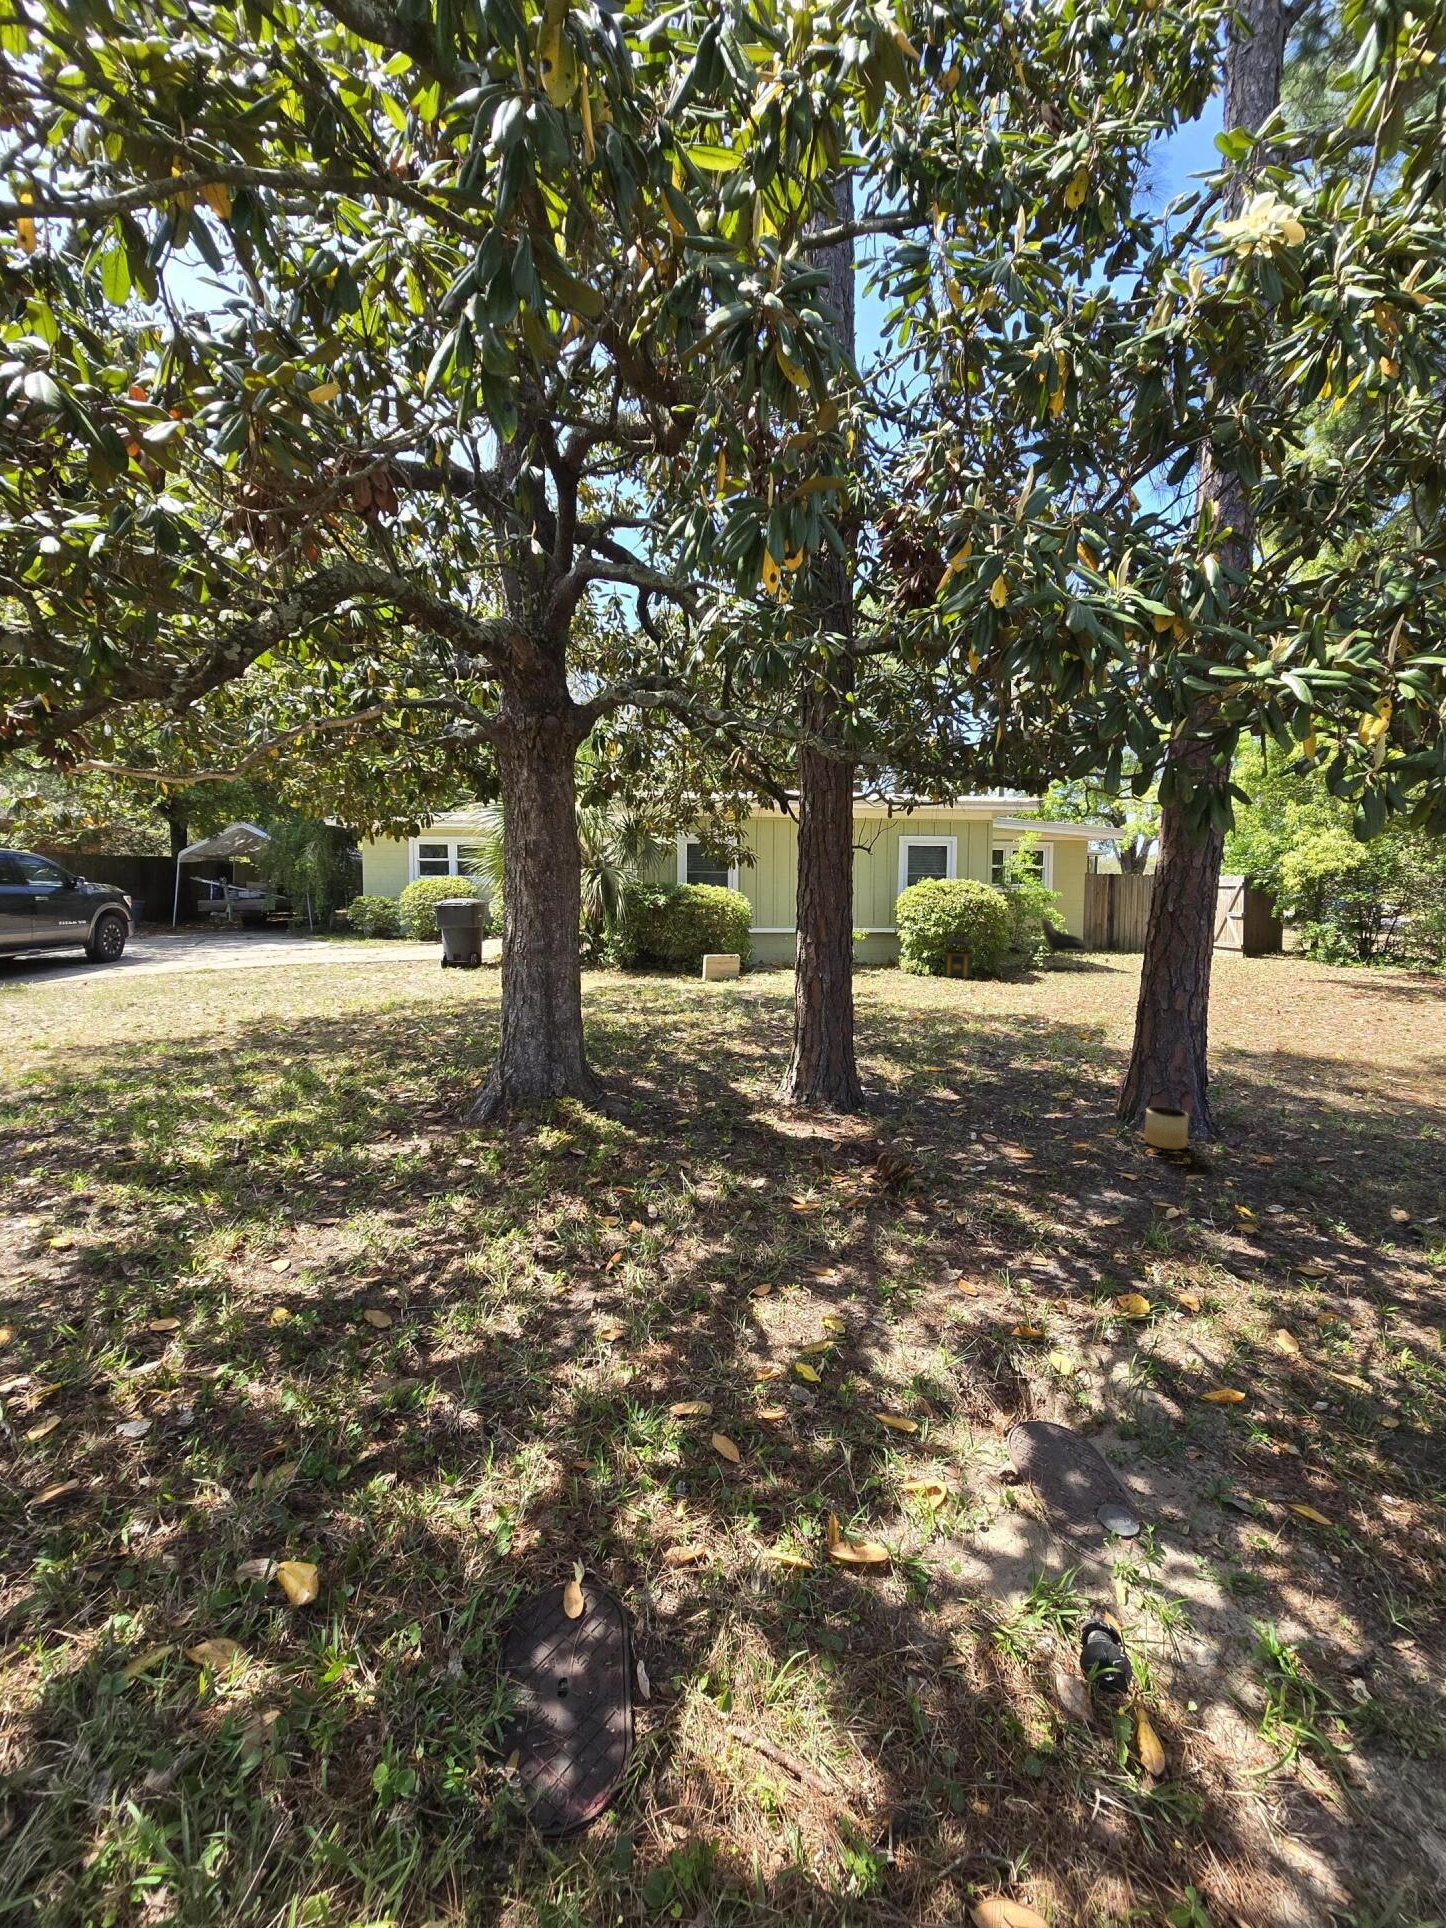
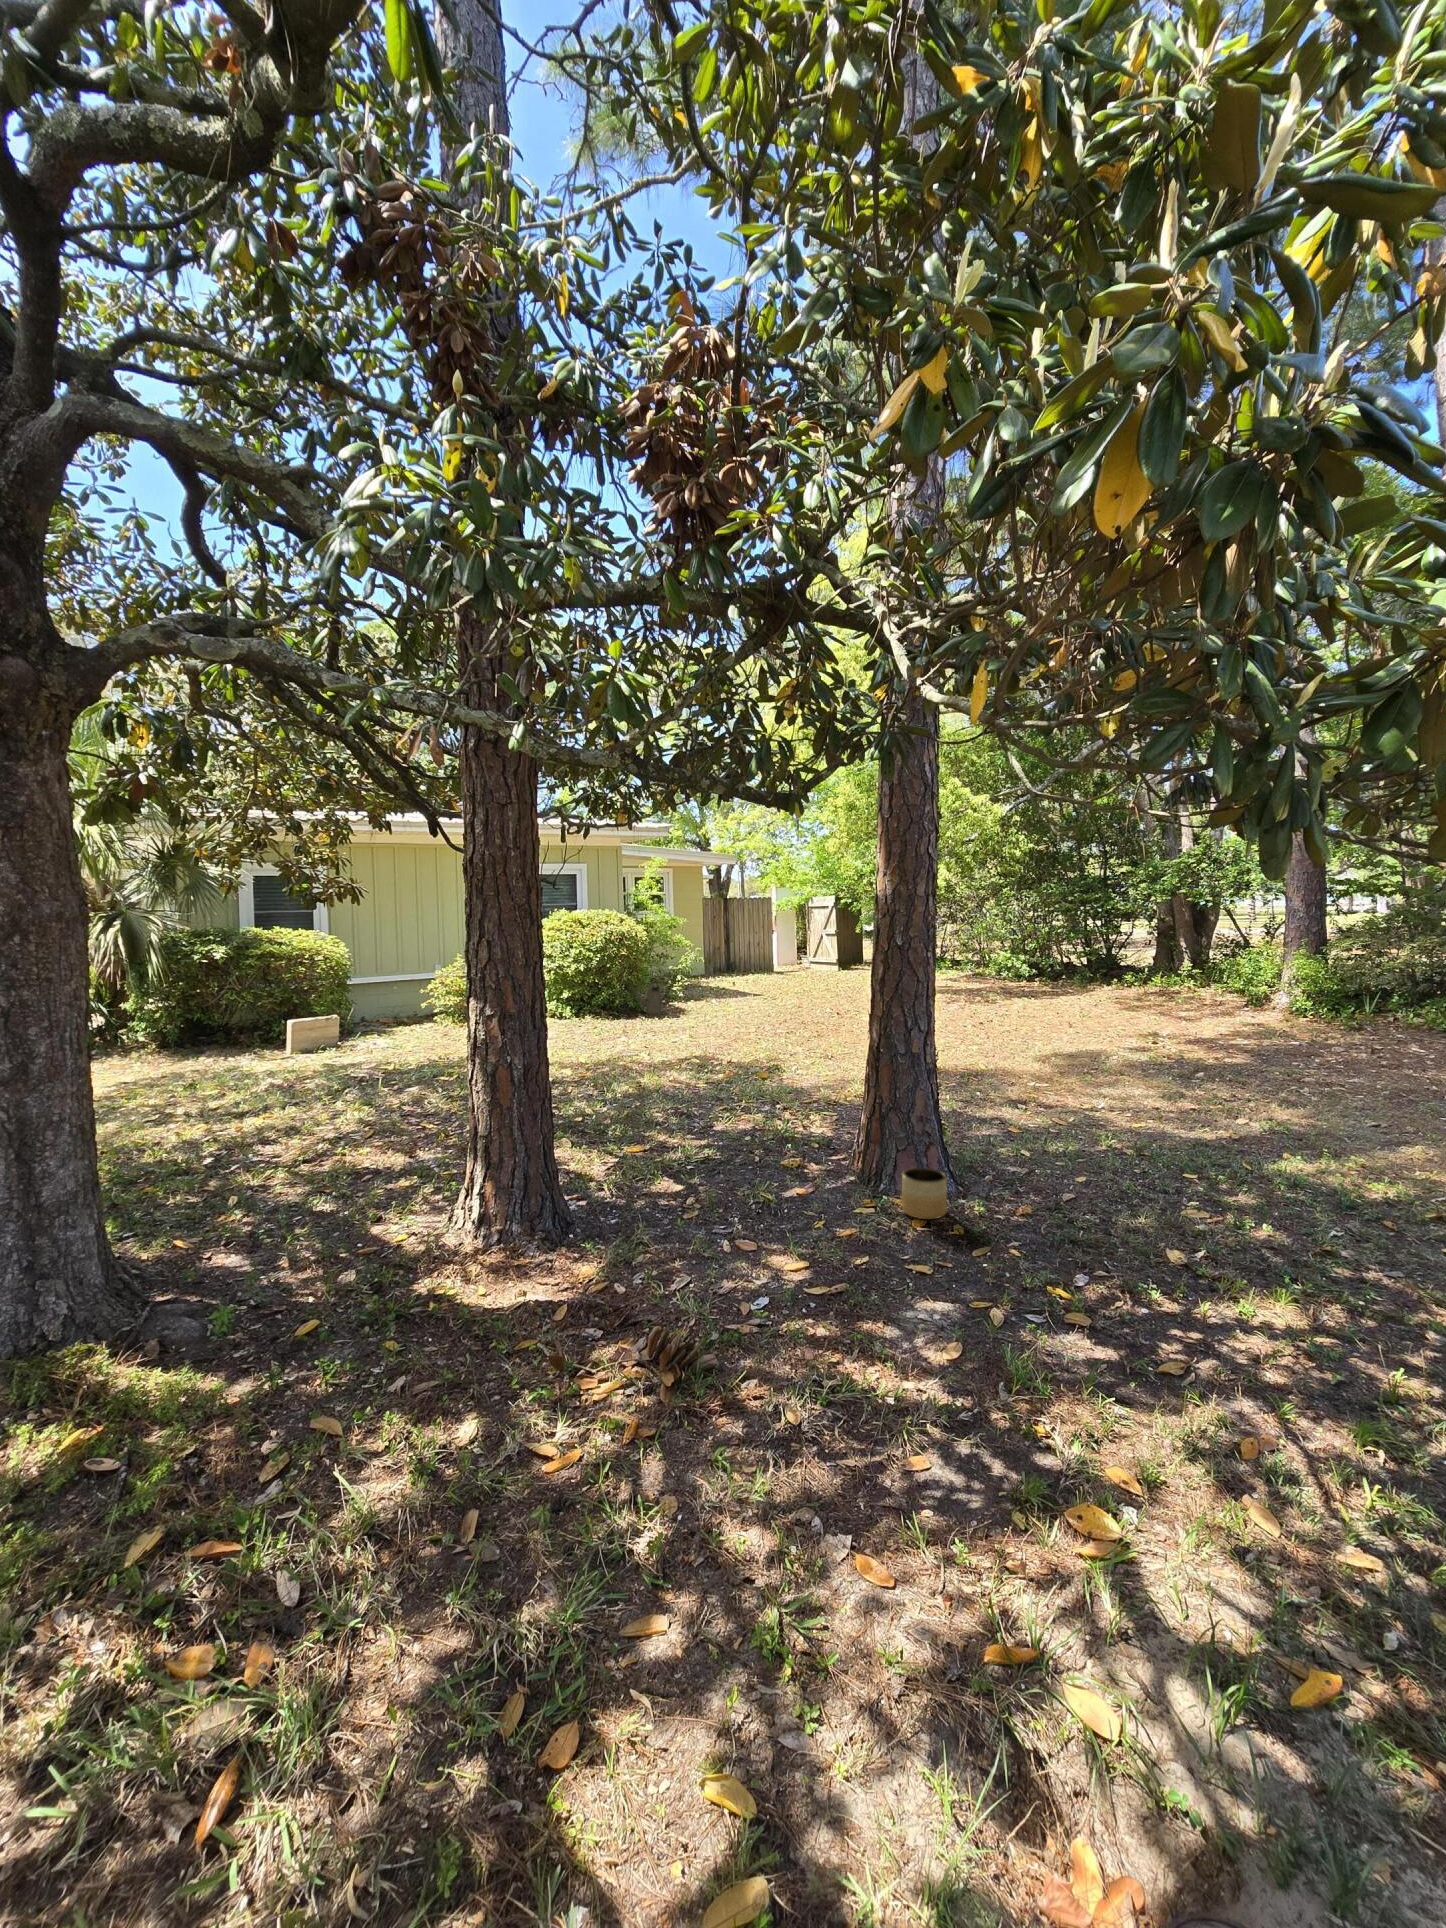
lounge chair: present [1041,919,1089,969] -> none [677,947,724,1001]
toolbox: present [944,937,973,978] -> none [585,974,616,1019]
watering can: none [989,947,1022,980] -> present [631,982,663,1015]

